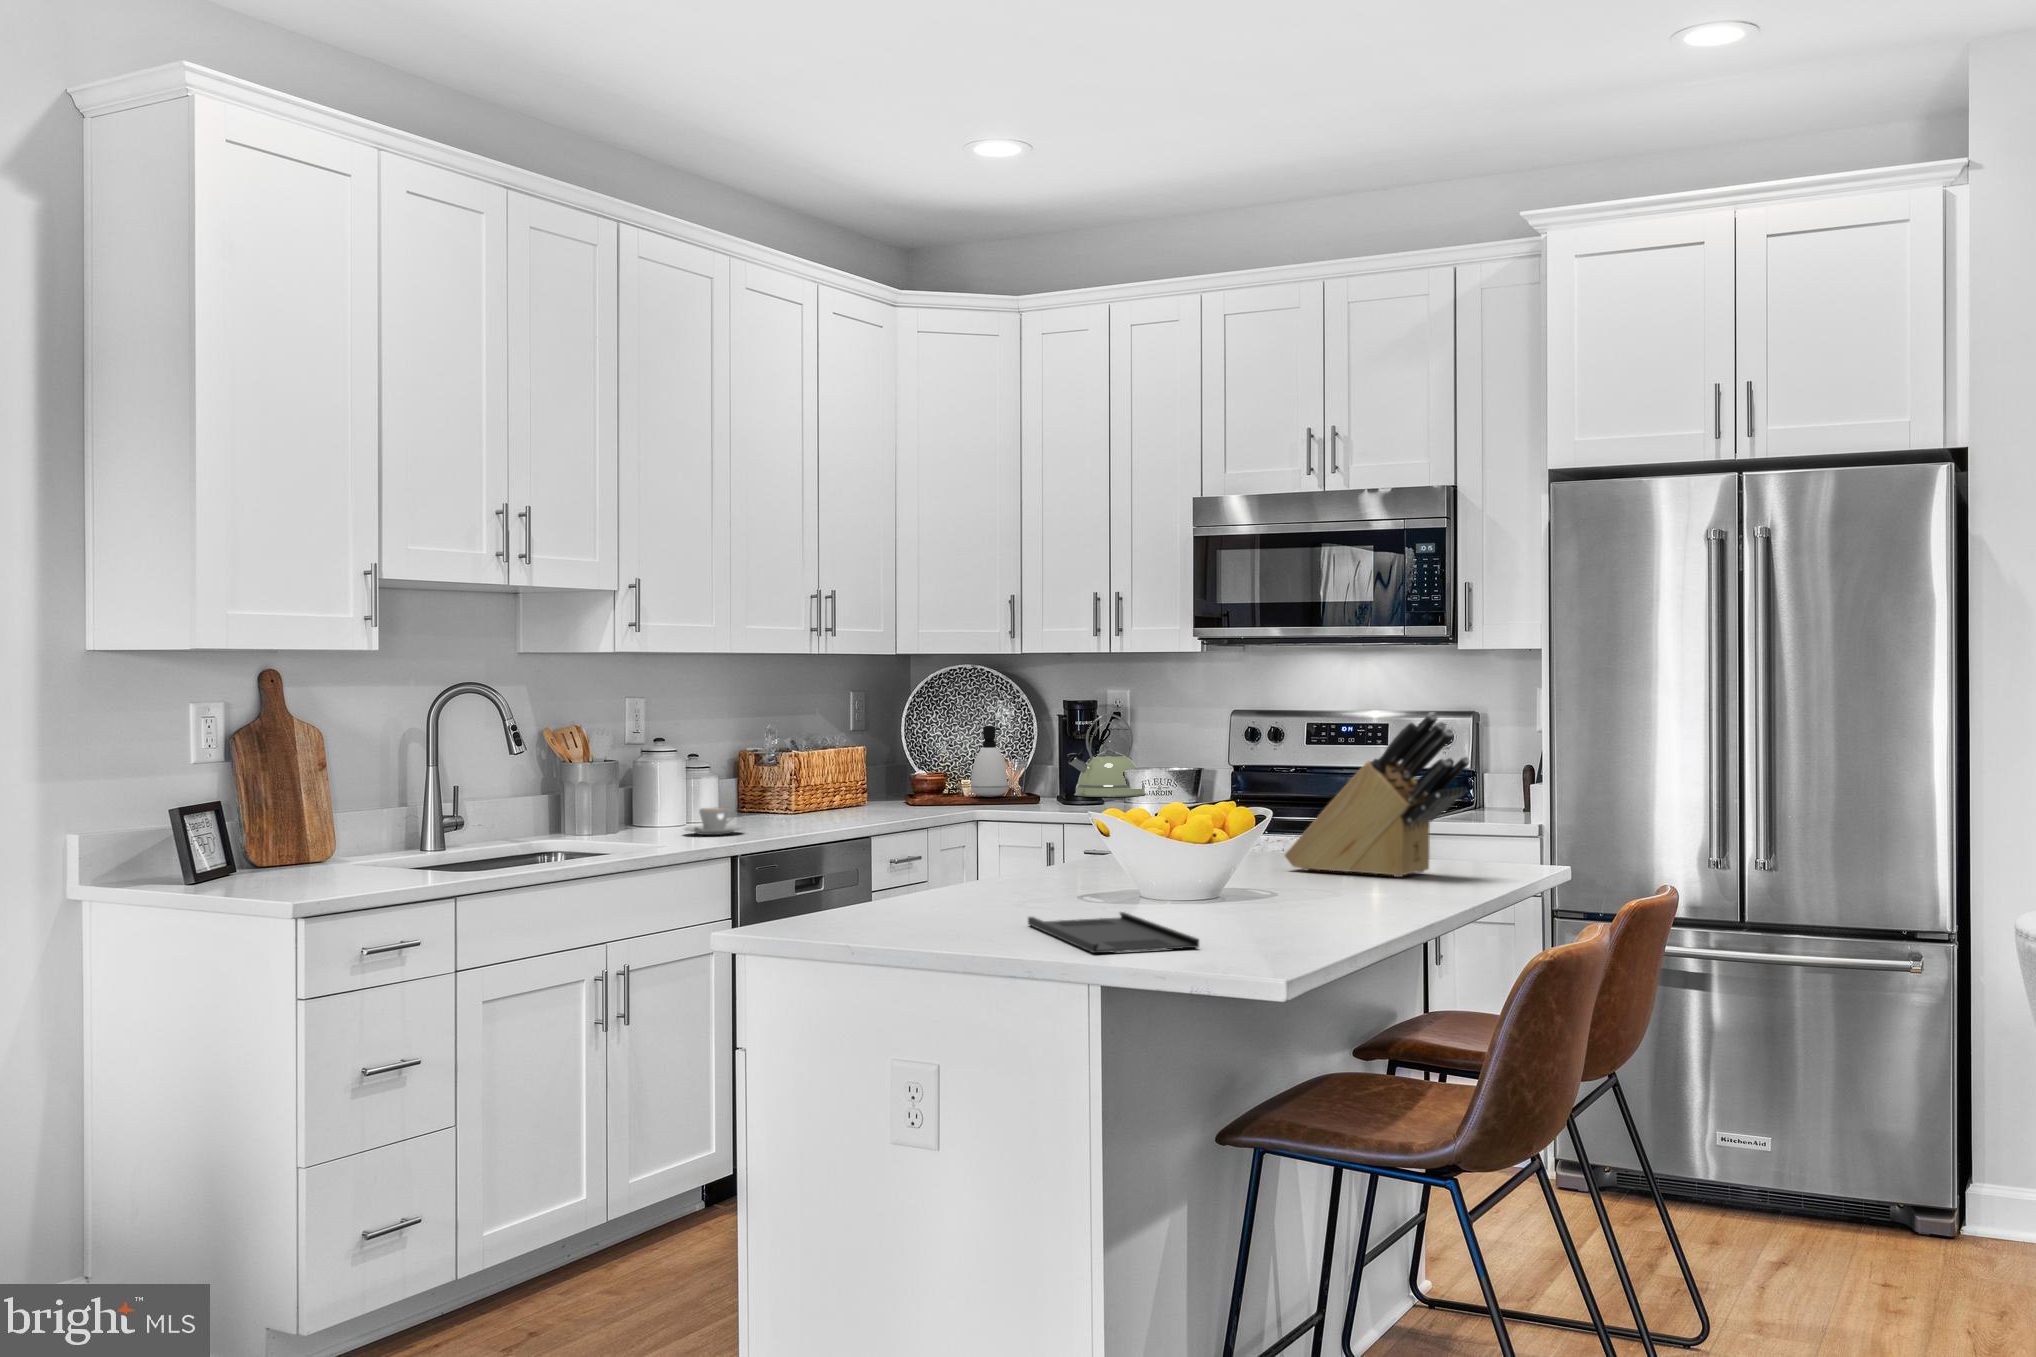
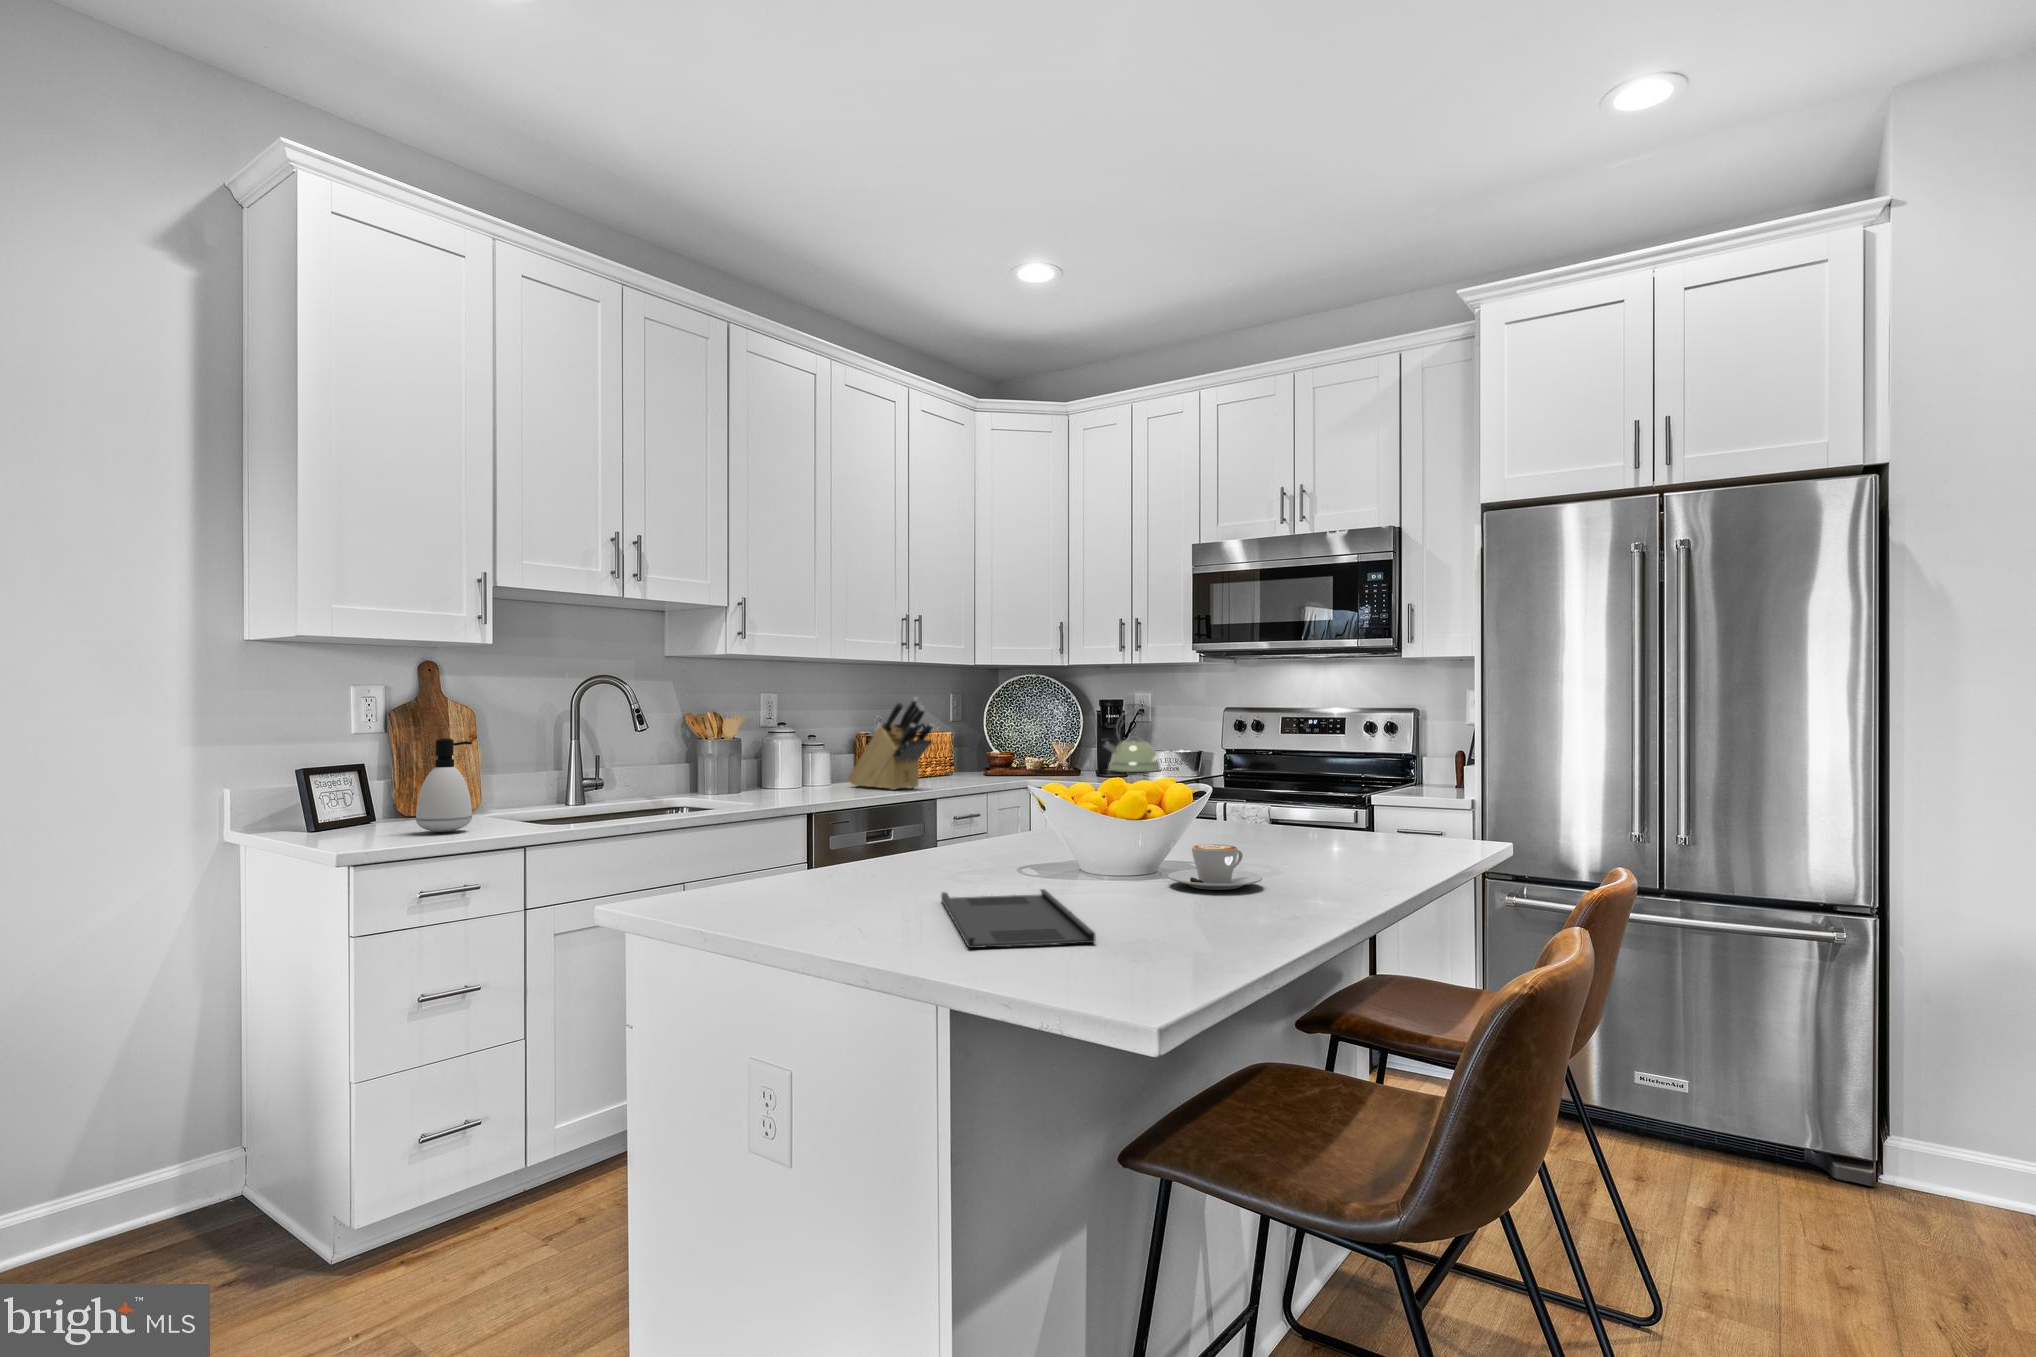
knife block: present [1285,712,1470,877] -> present [849,697,933,790]
soap dispenser: present [971,726,1009,797] -> present [416,738,472,832]
coffee cup: present [685,808,744,835] -> present [1168,844,1262,890]

